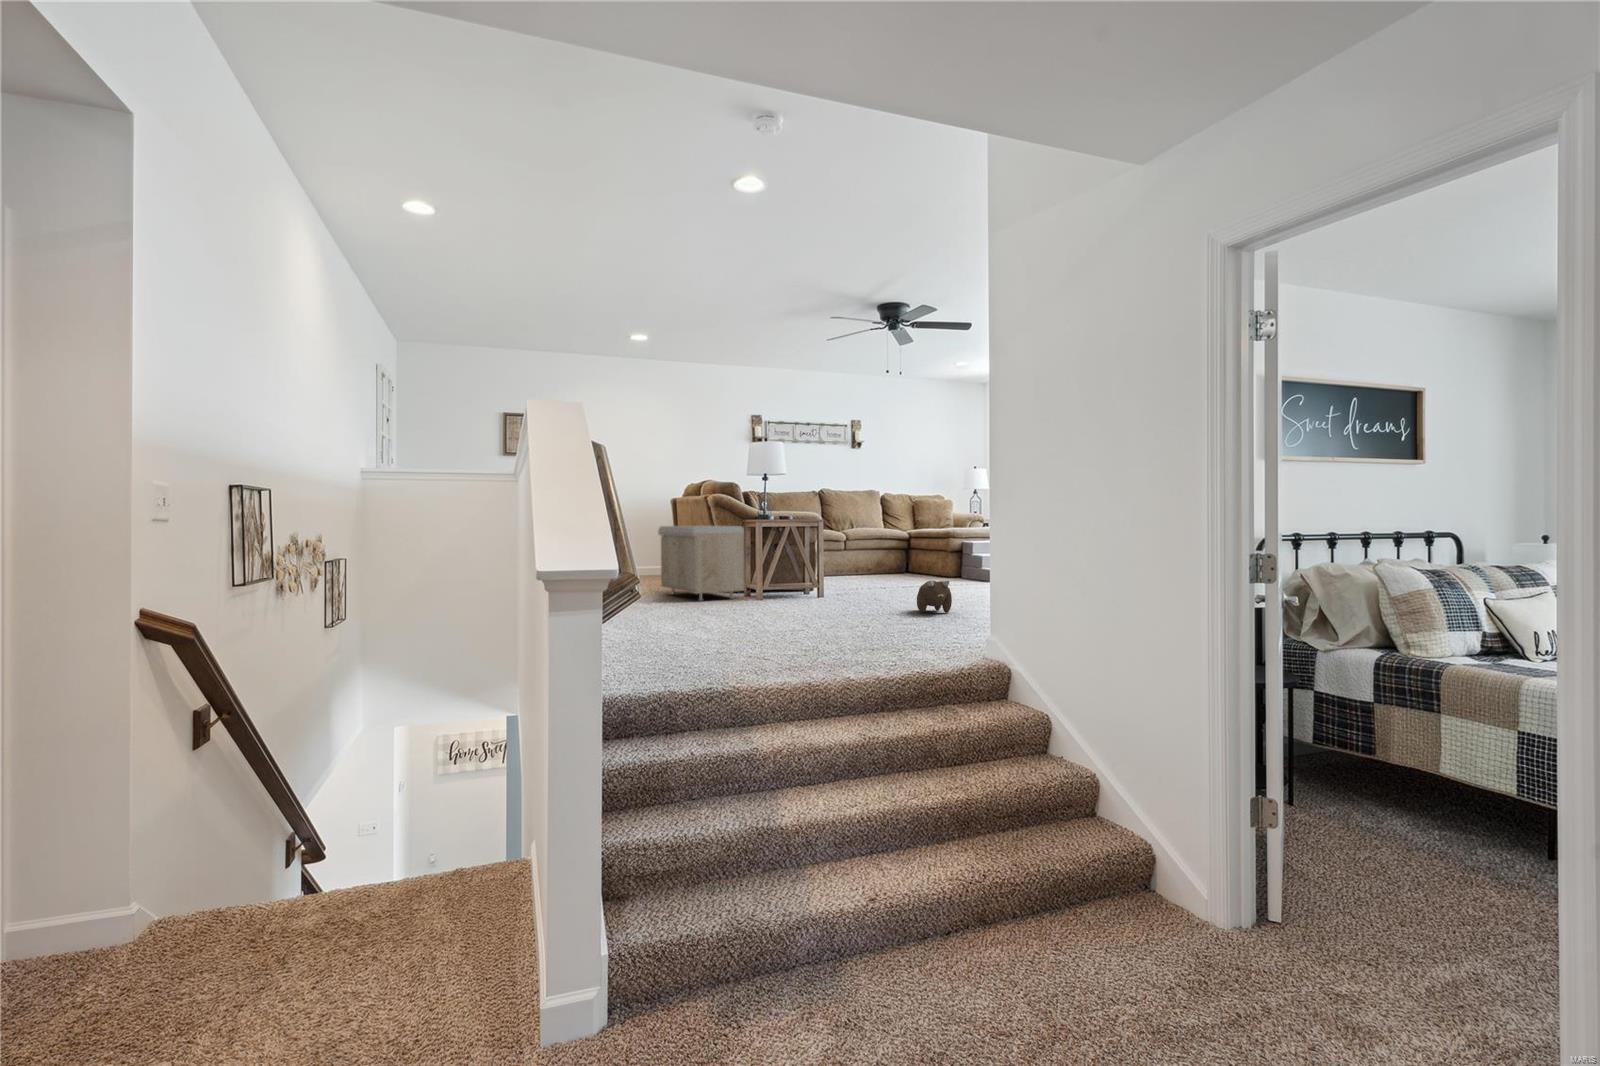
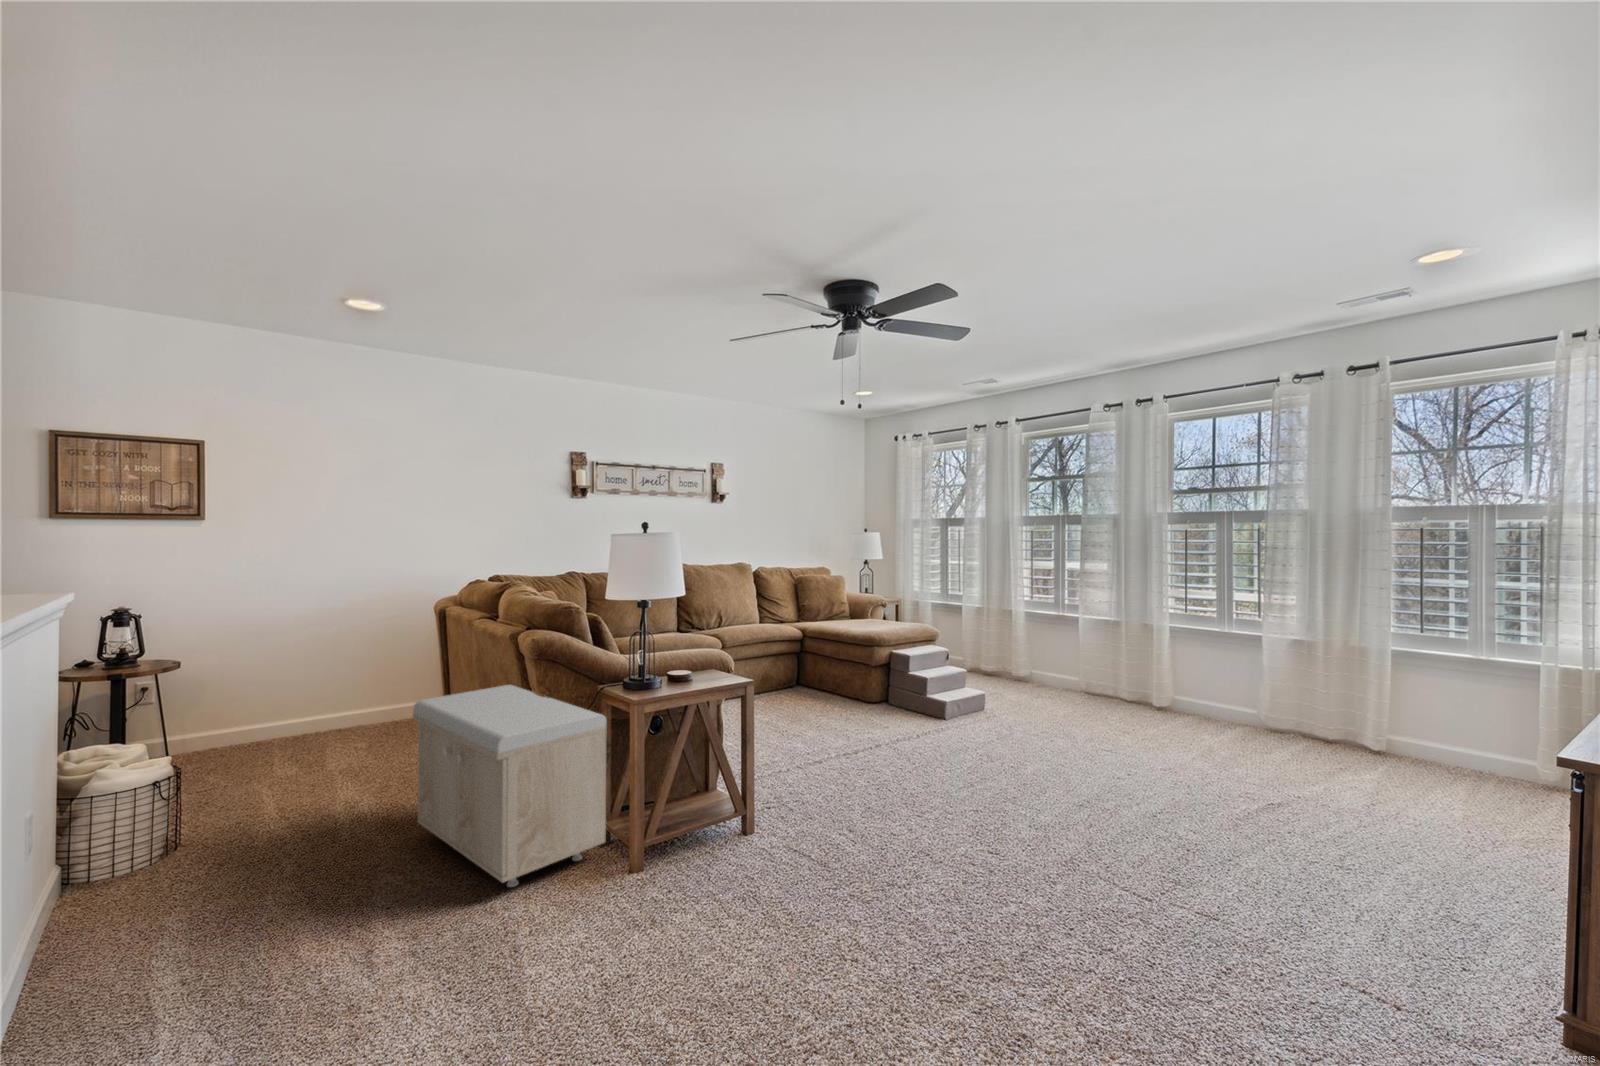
plush toy: present [917,580,952,613] -> none [1000,865,1094,947]

